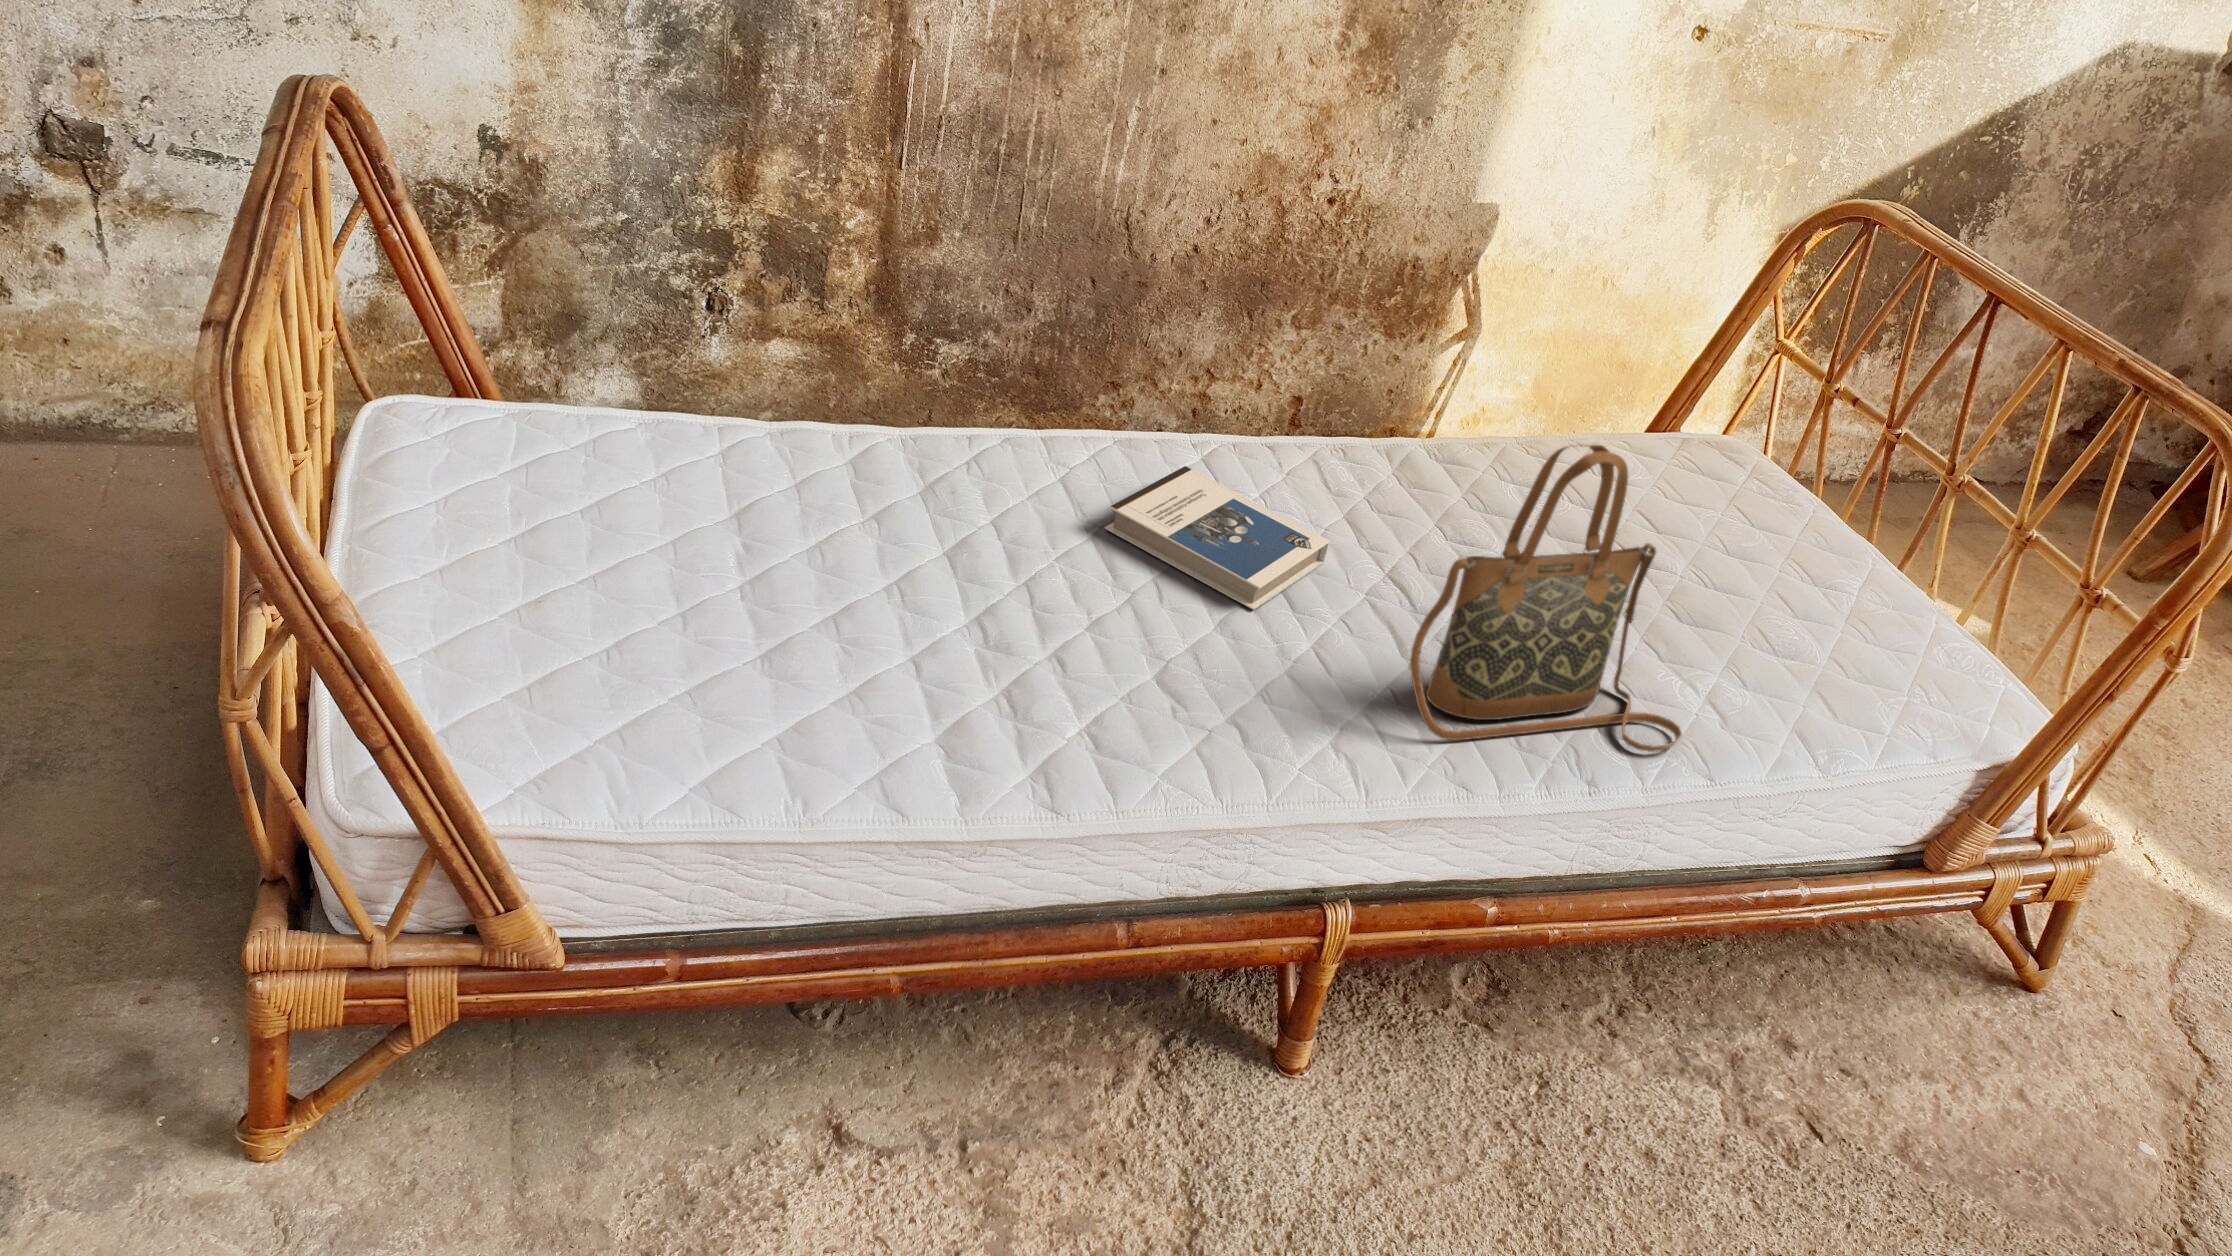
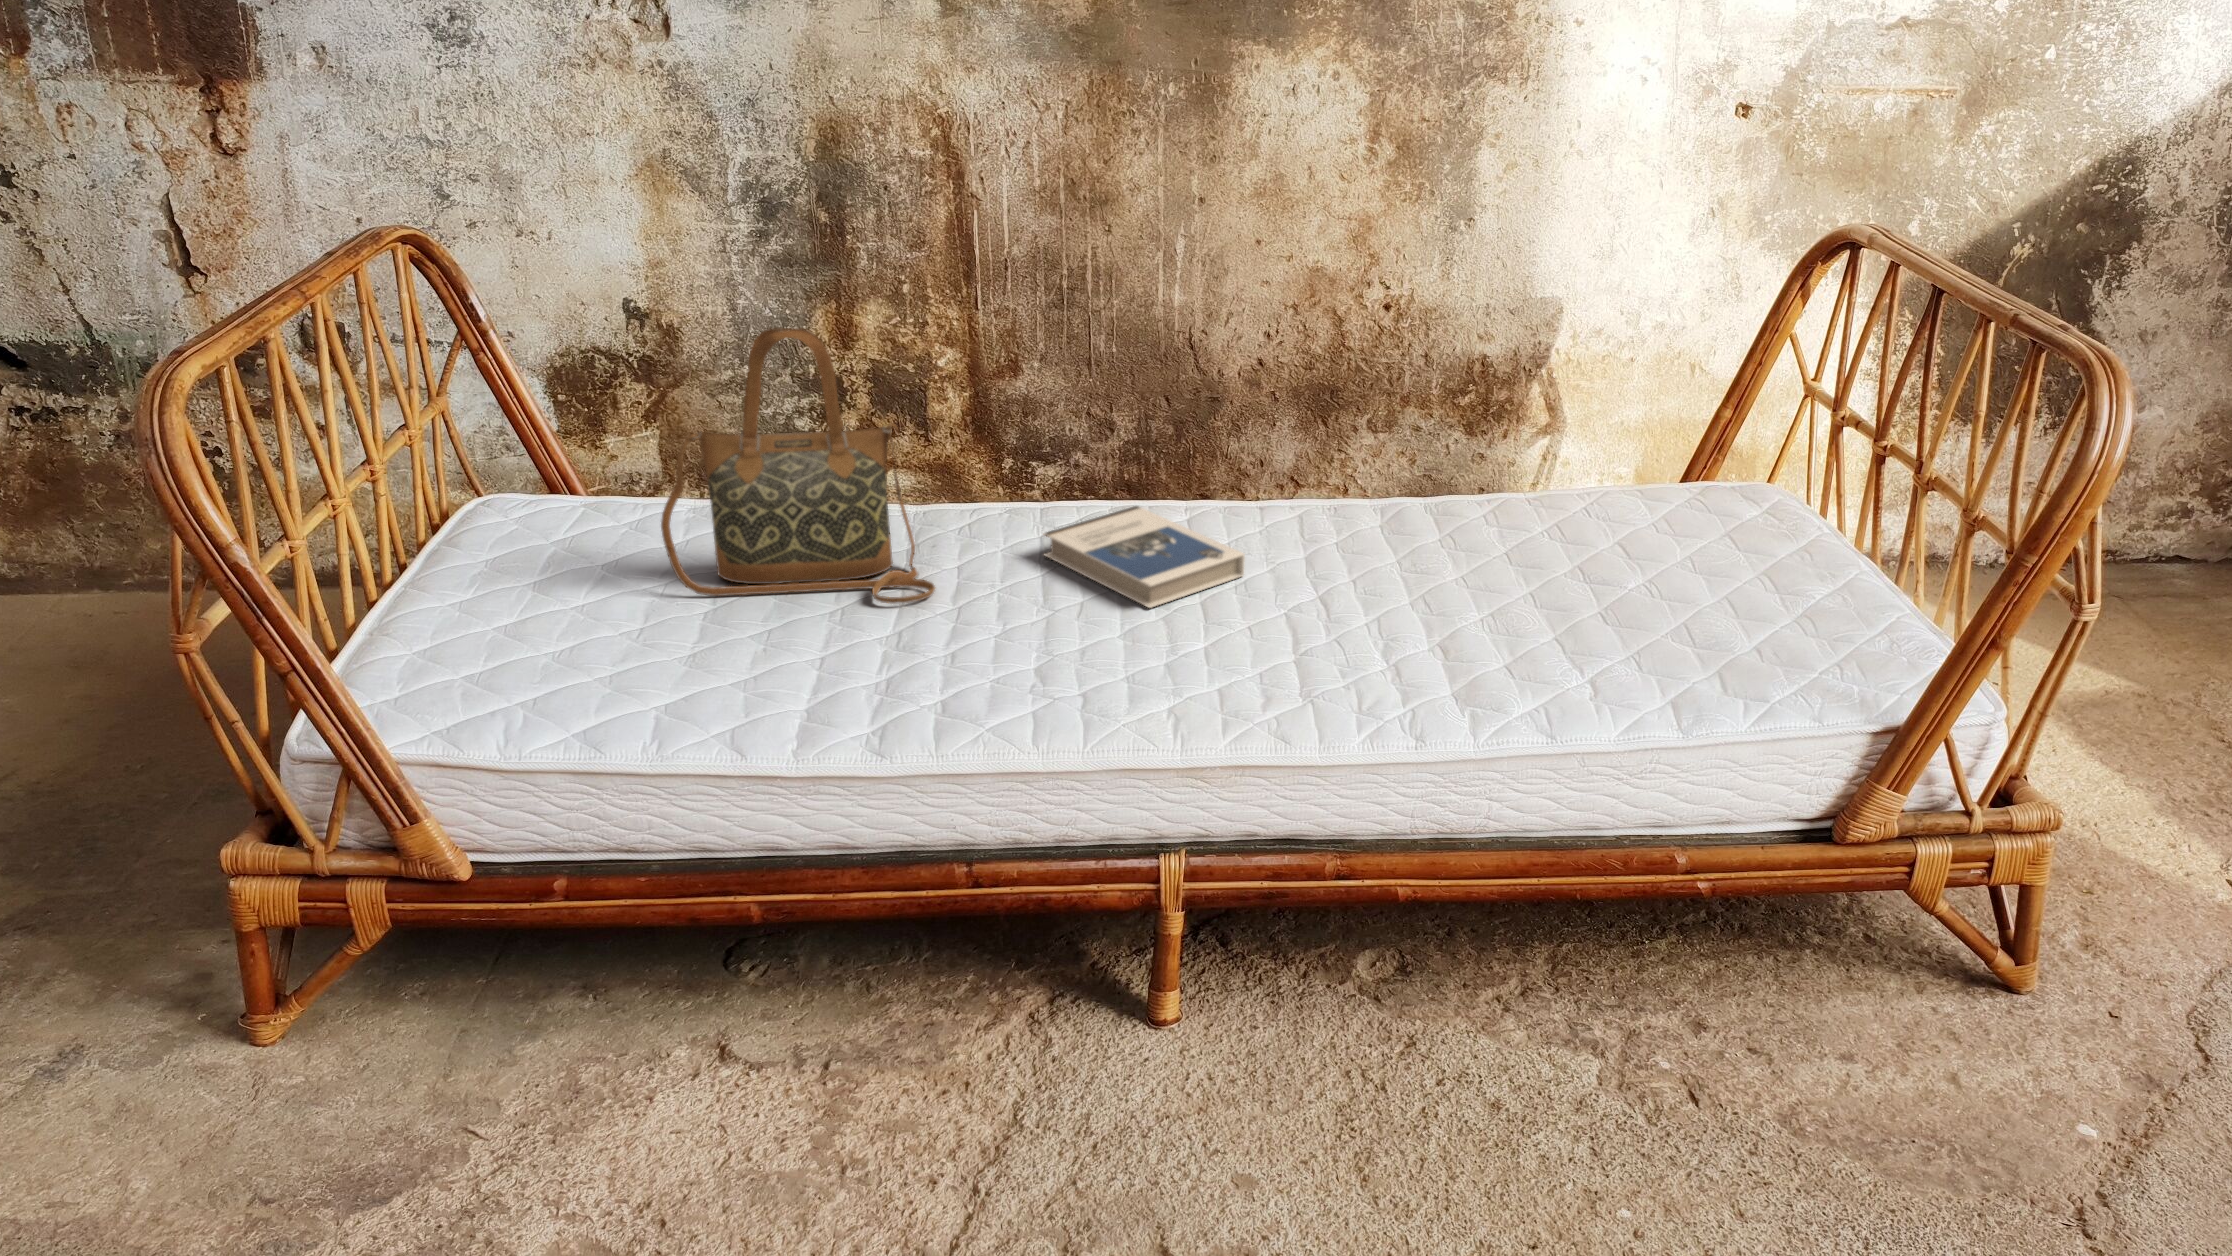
handbag: present [1410,445,1682,752] -> present [661,328,935,604]

